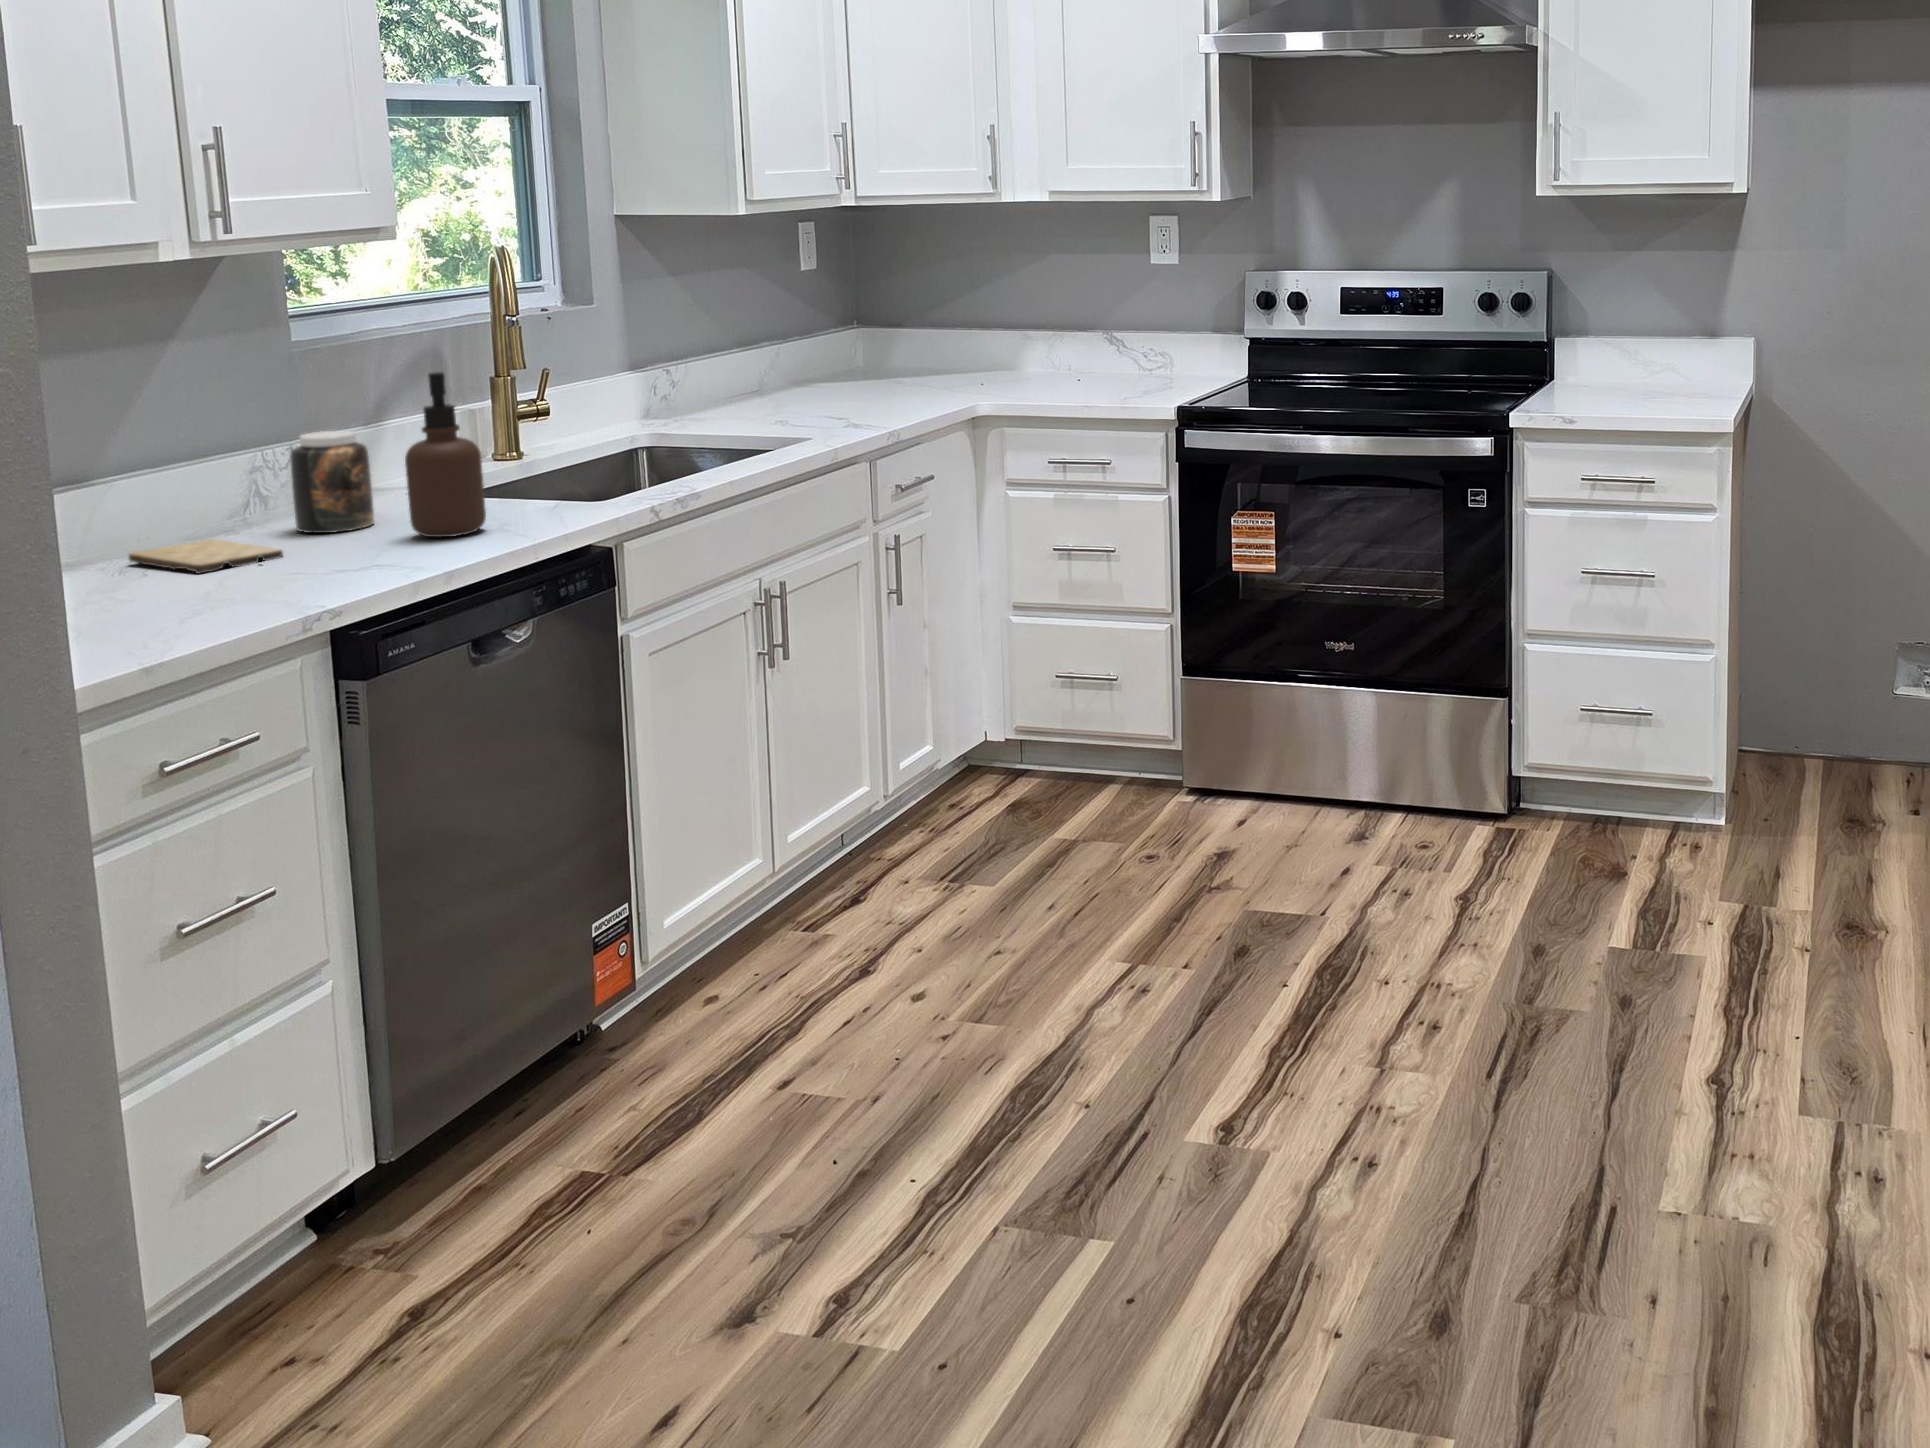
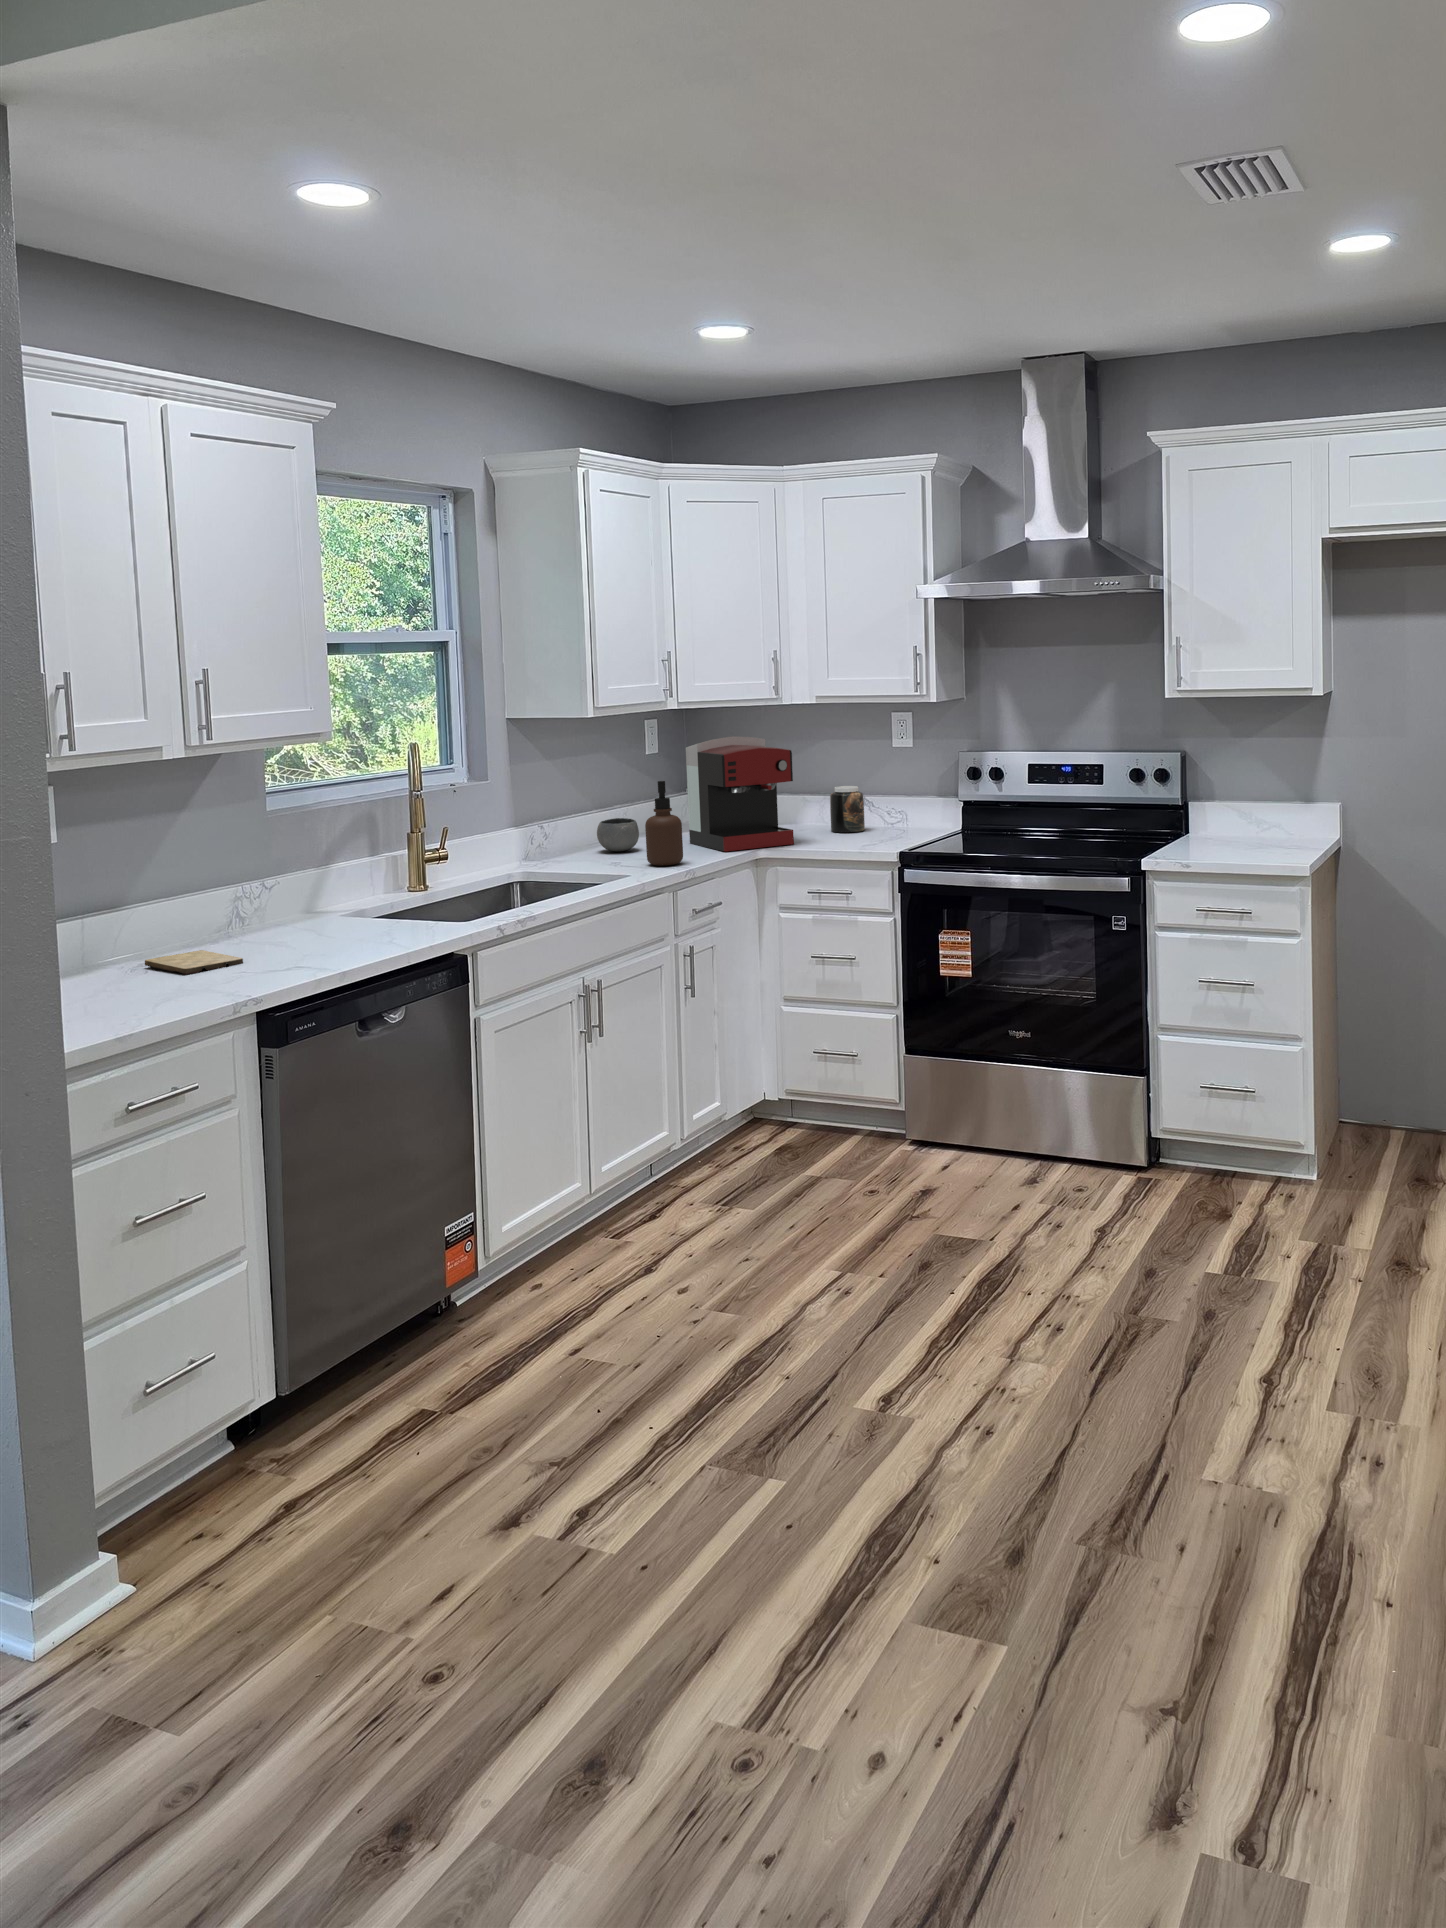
coffee maker: none [871,243,1025,402] -> present [686,736,794,851]
bowl: none [748,356,808,402] -> present [597,818,639,851]
soap dispenser: present [405,372,486,537] -> present [645,781,683,866]
jar: present [290,431,374,533] -> present [830,786,865,832]

